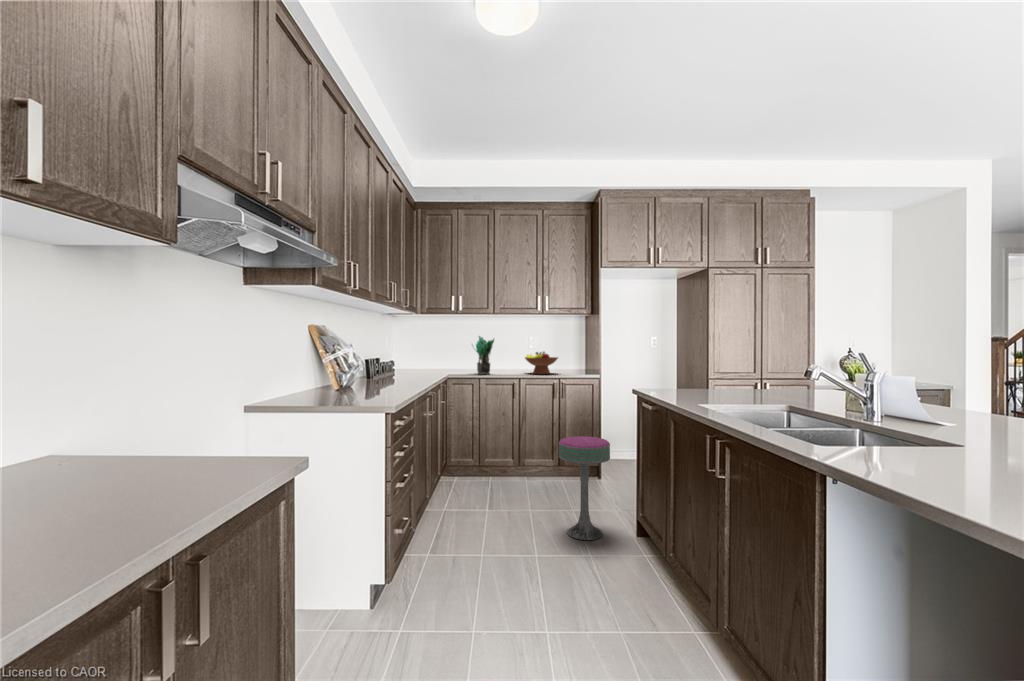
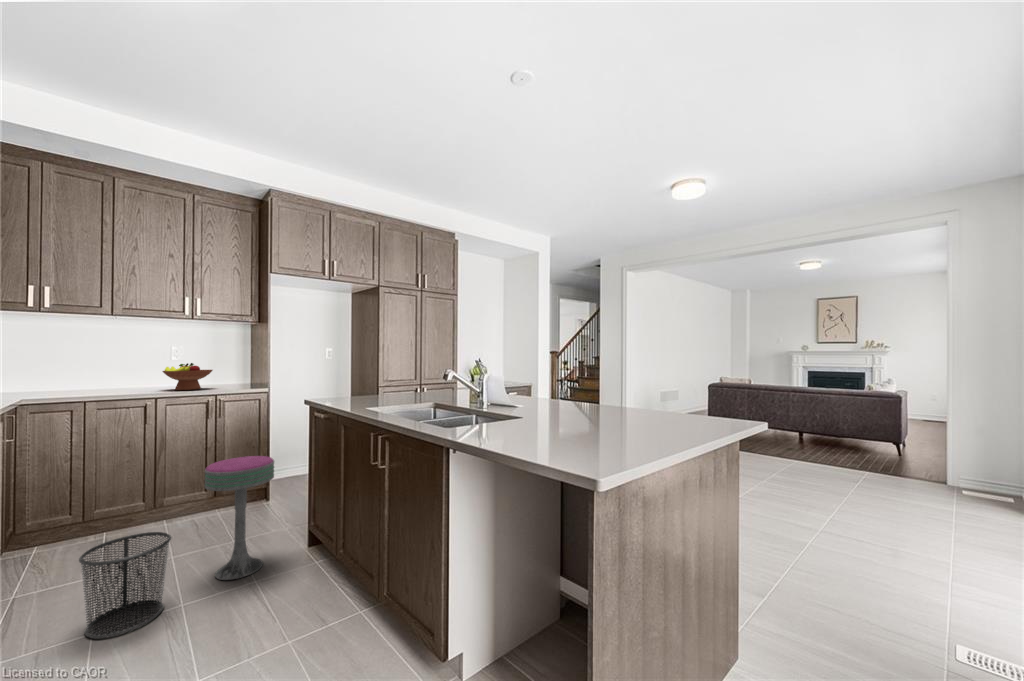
potted plant: present [476,336,494,374] -> none [66,344,110,395]
waste bin: none [489,483,540,553] -> present [79,532,171,638]

